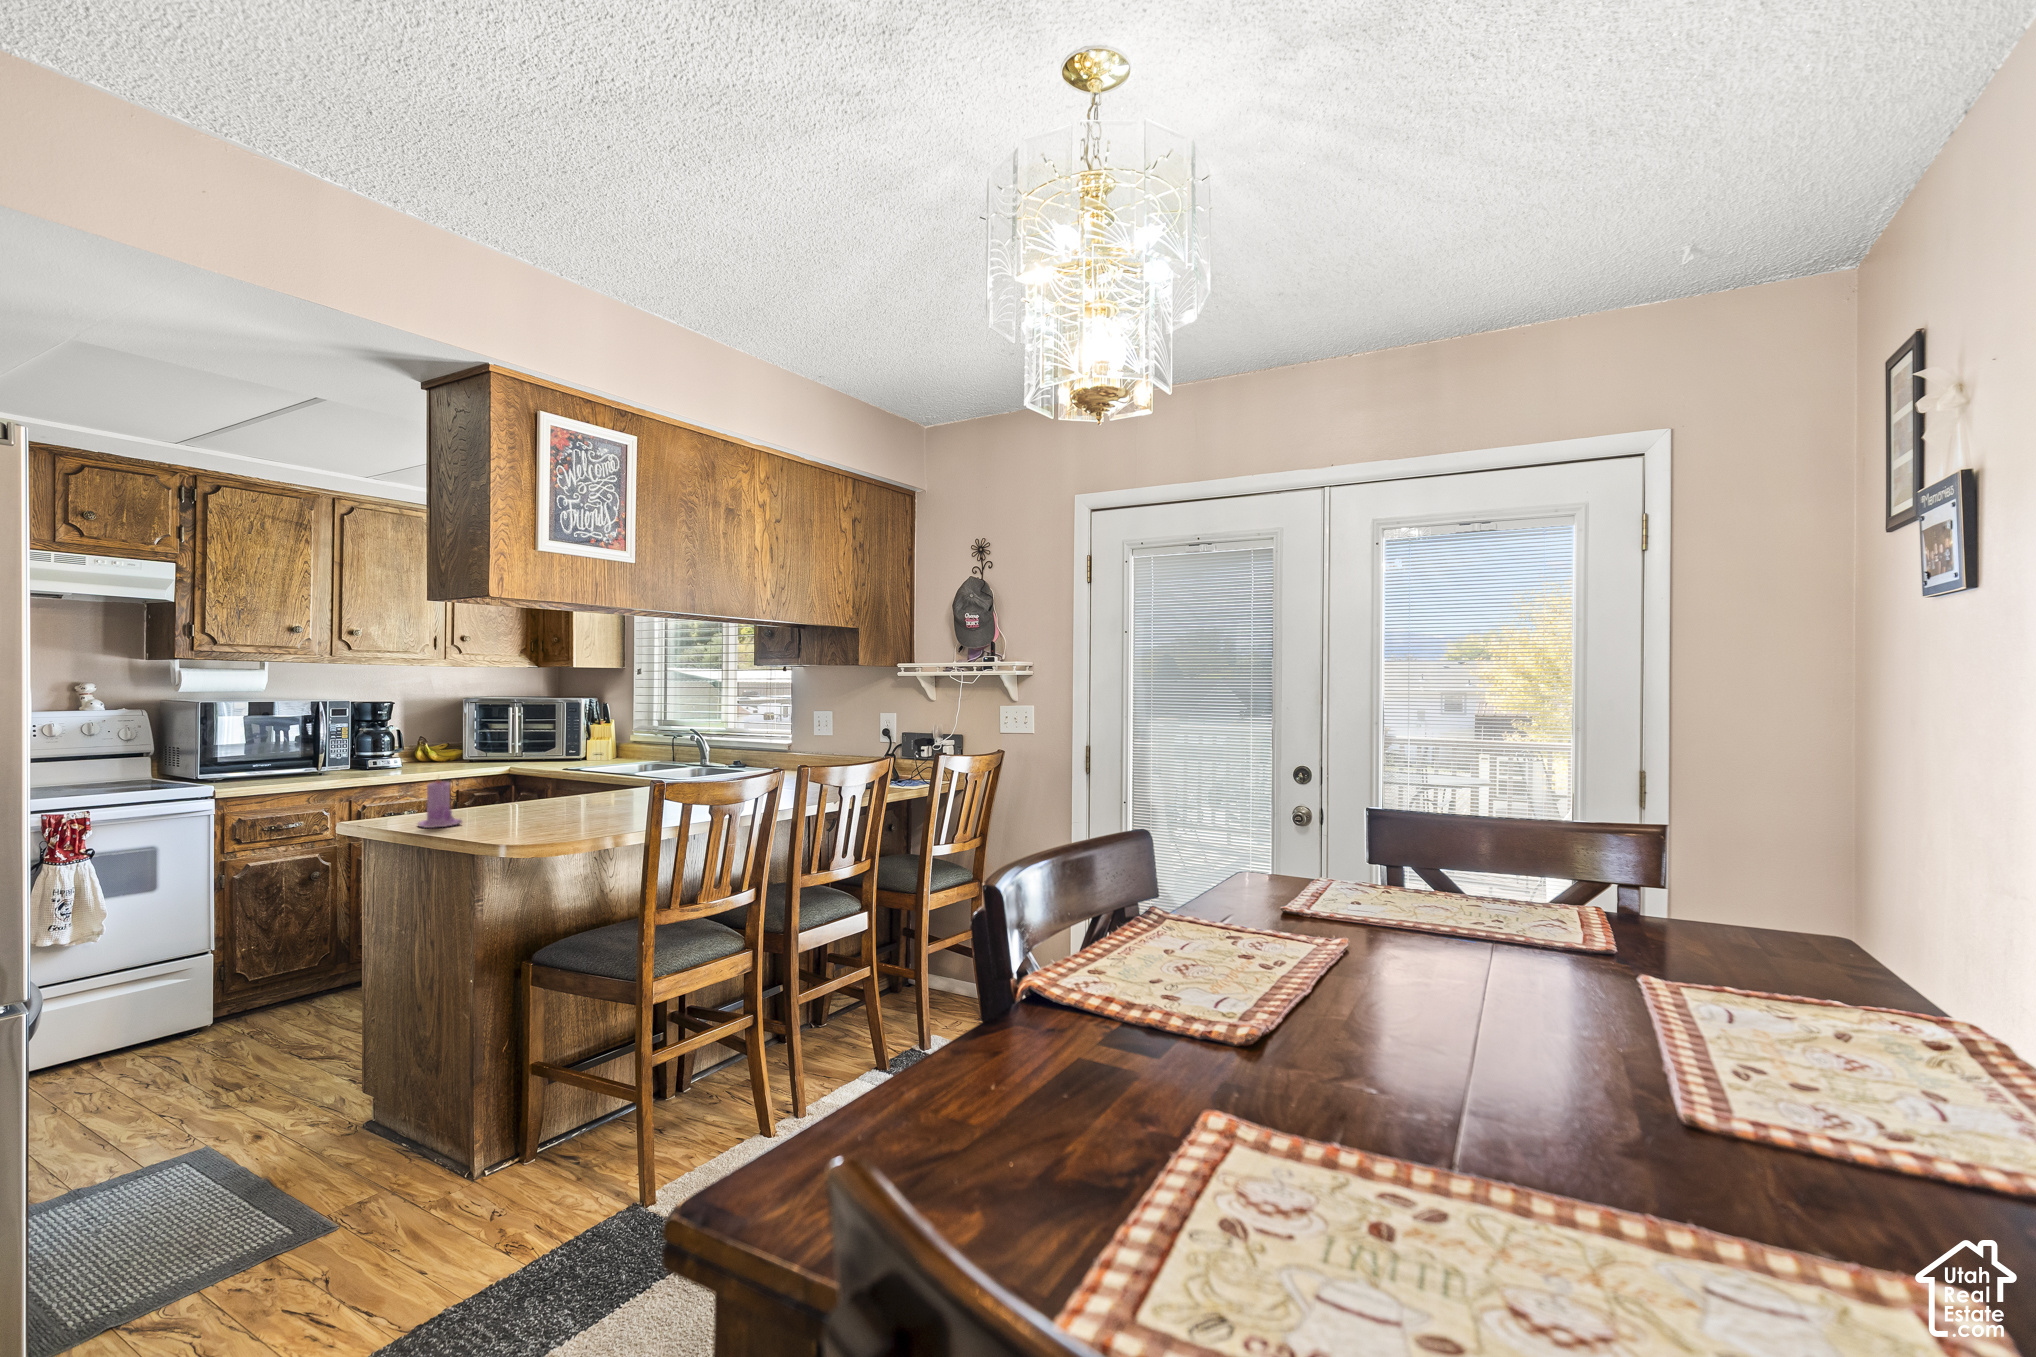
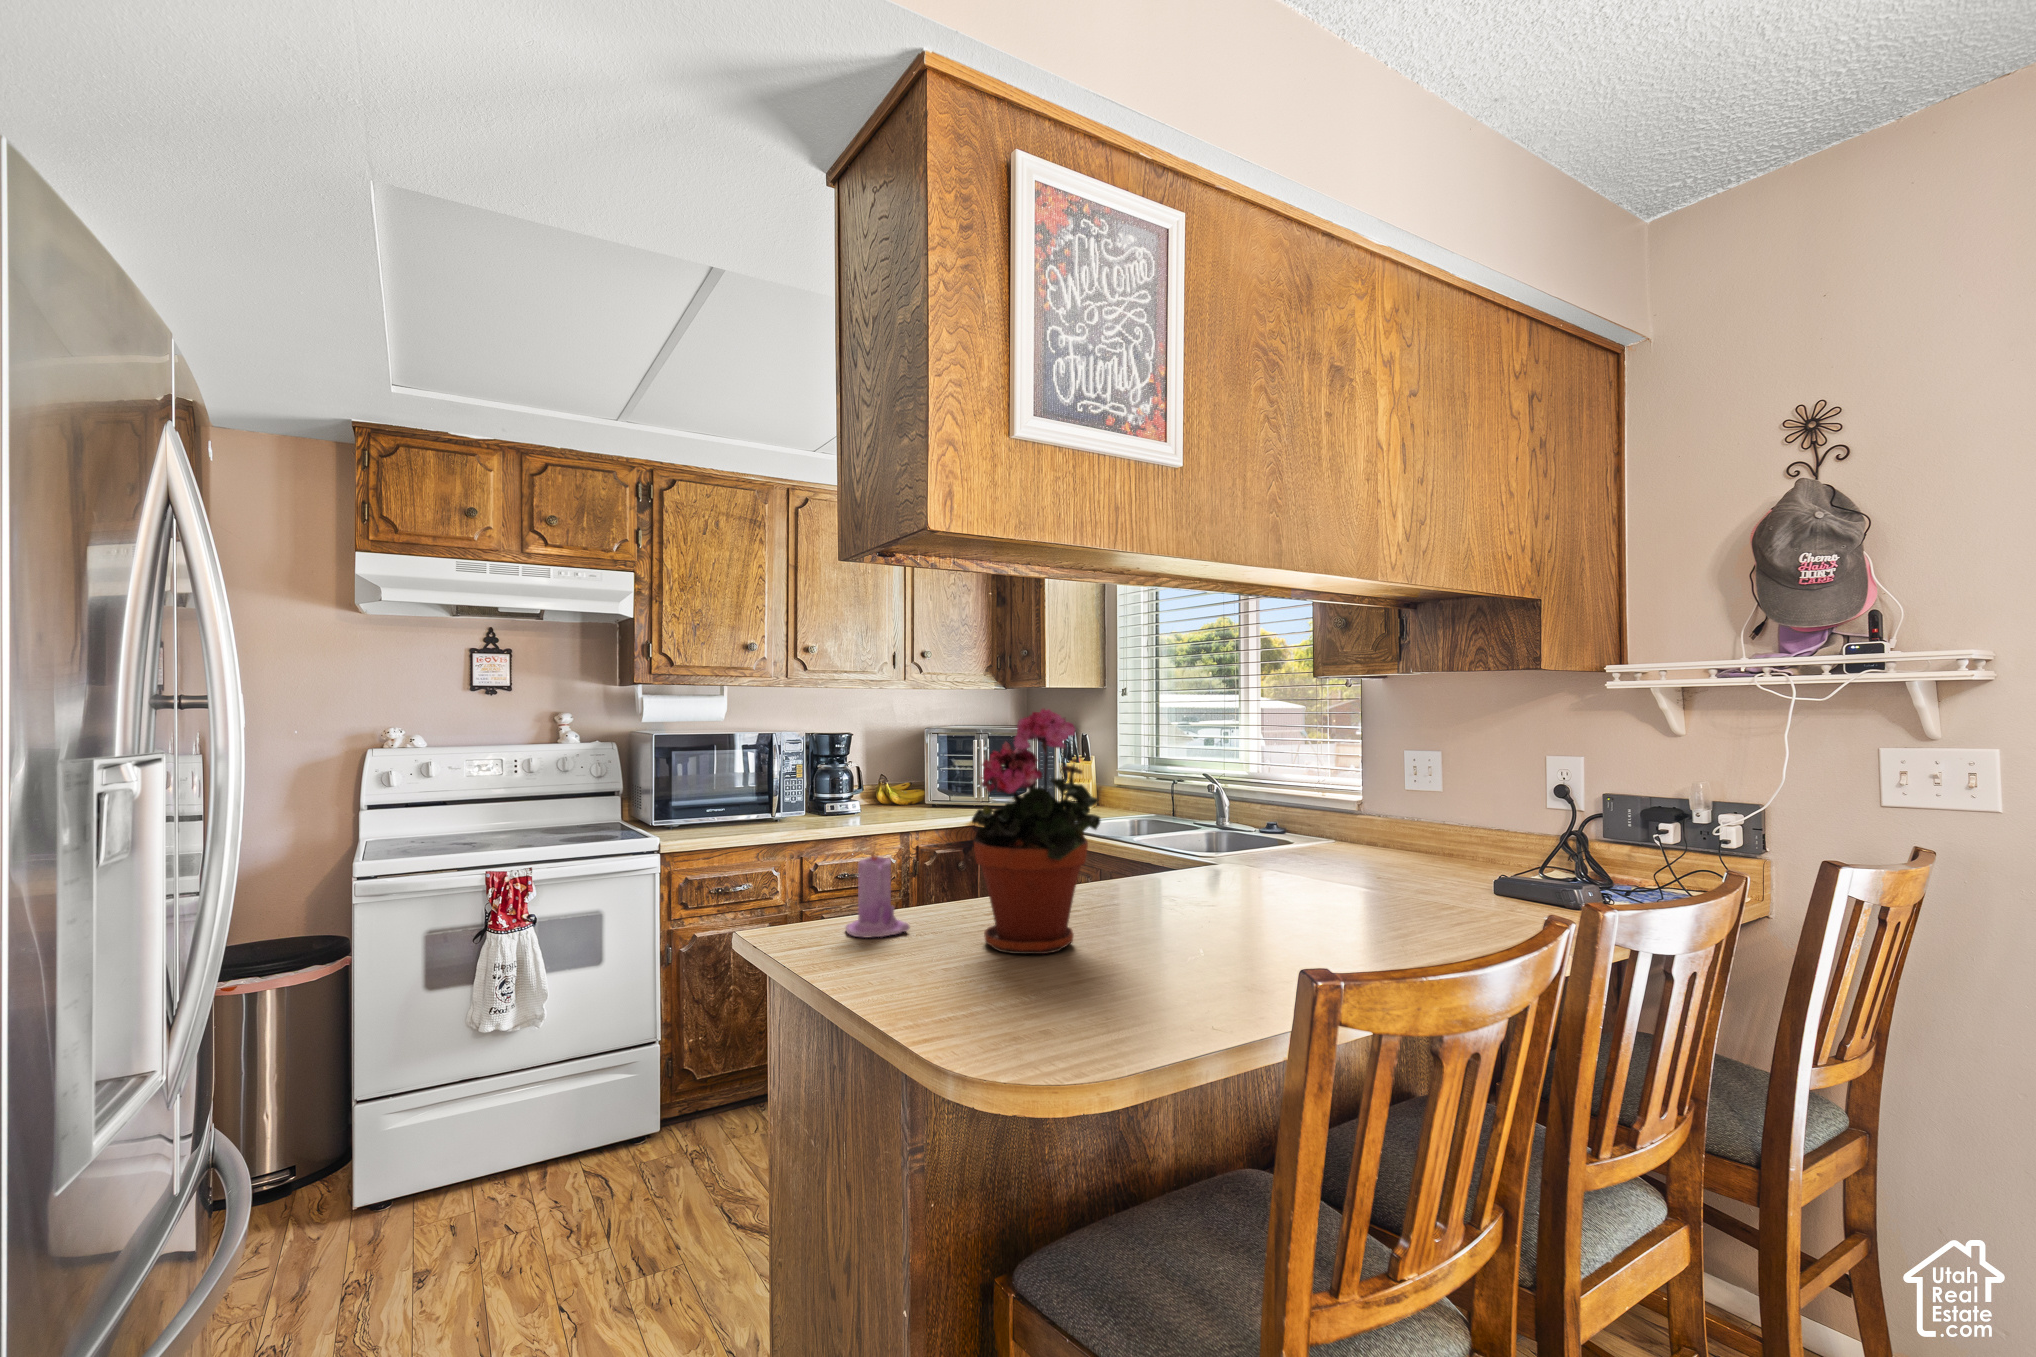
potted plant: none [505,695,586,829] -> present [972,709,1100,954]

